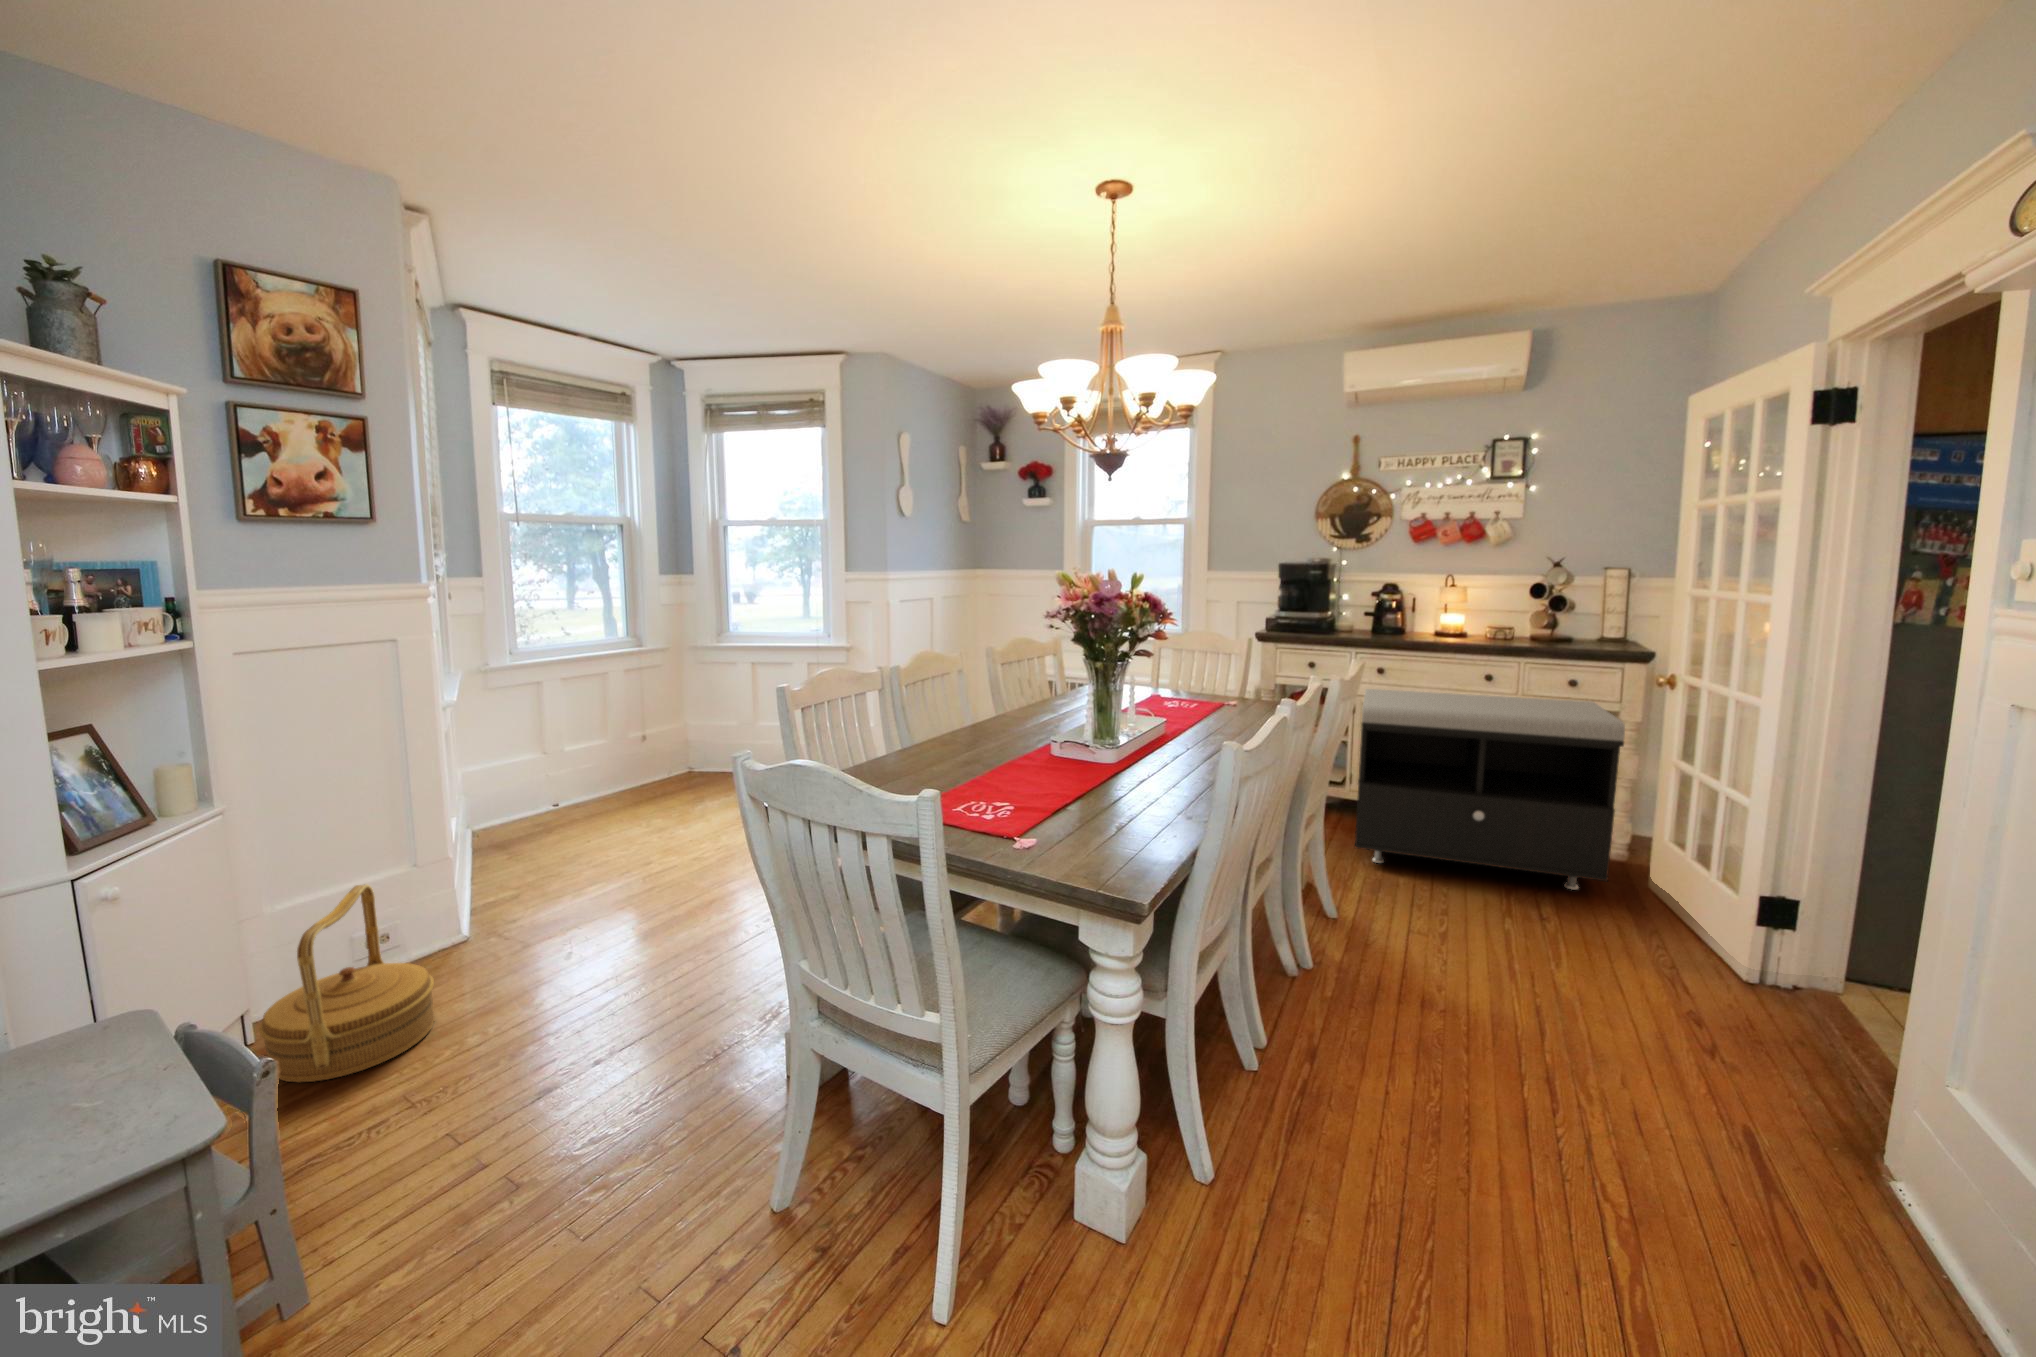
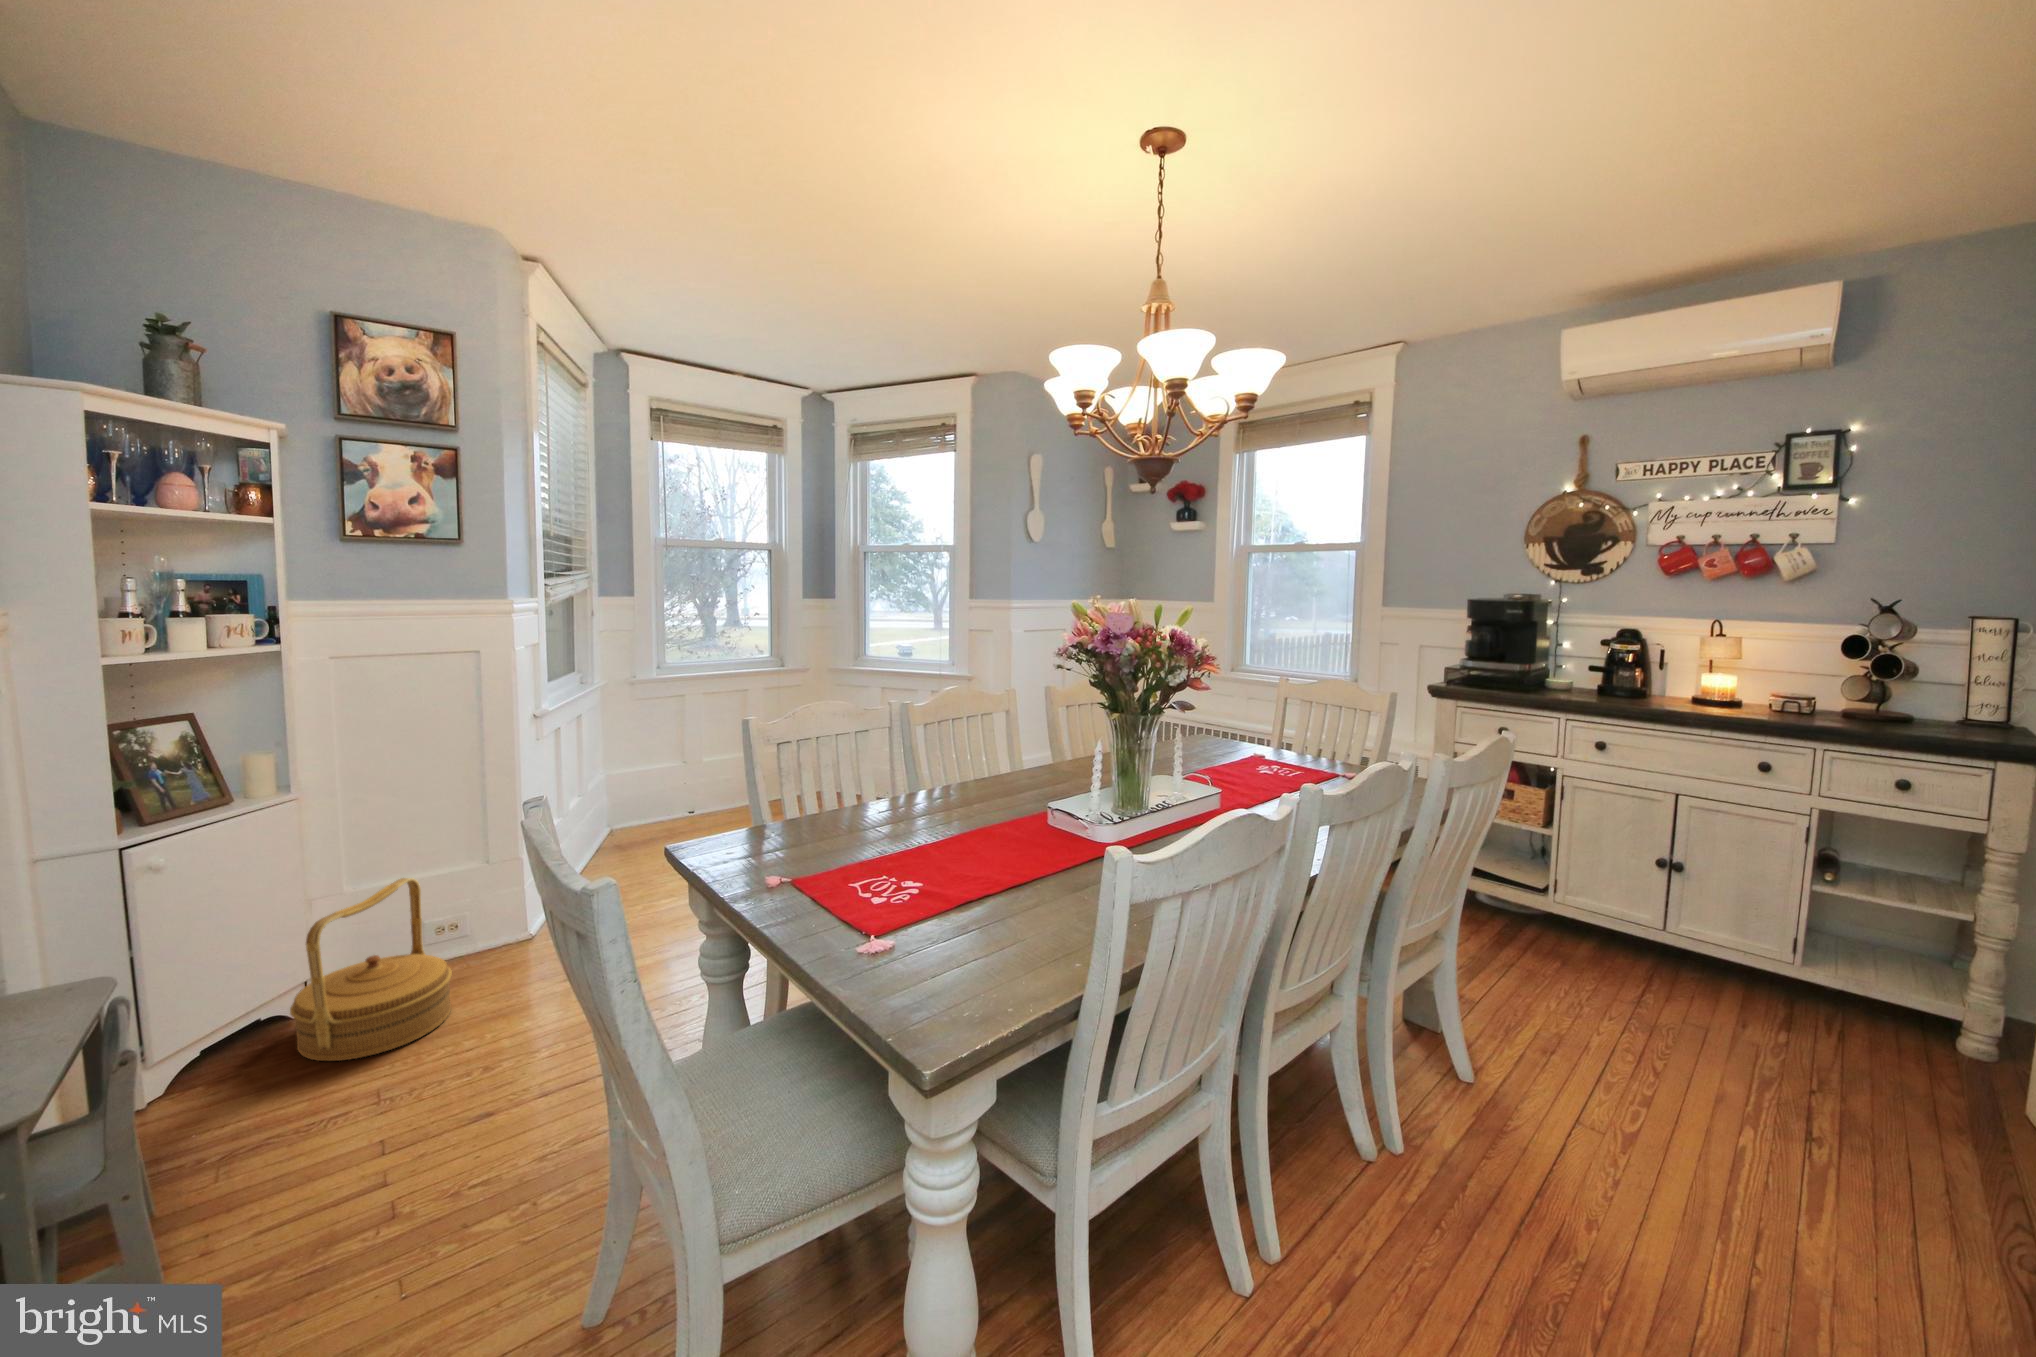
storage bench: present [1355,689,1625,890] -> none [1524,767,1984,1105]

